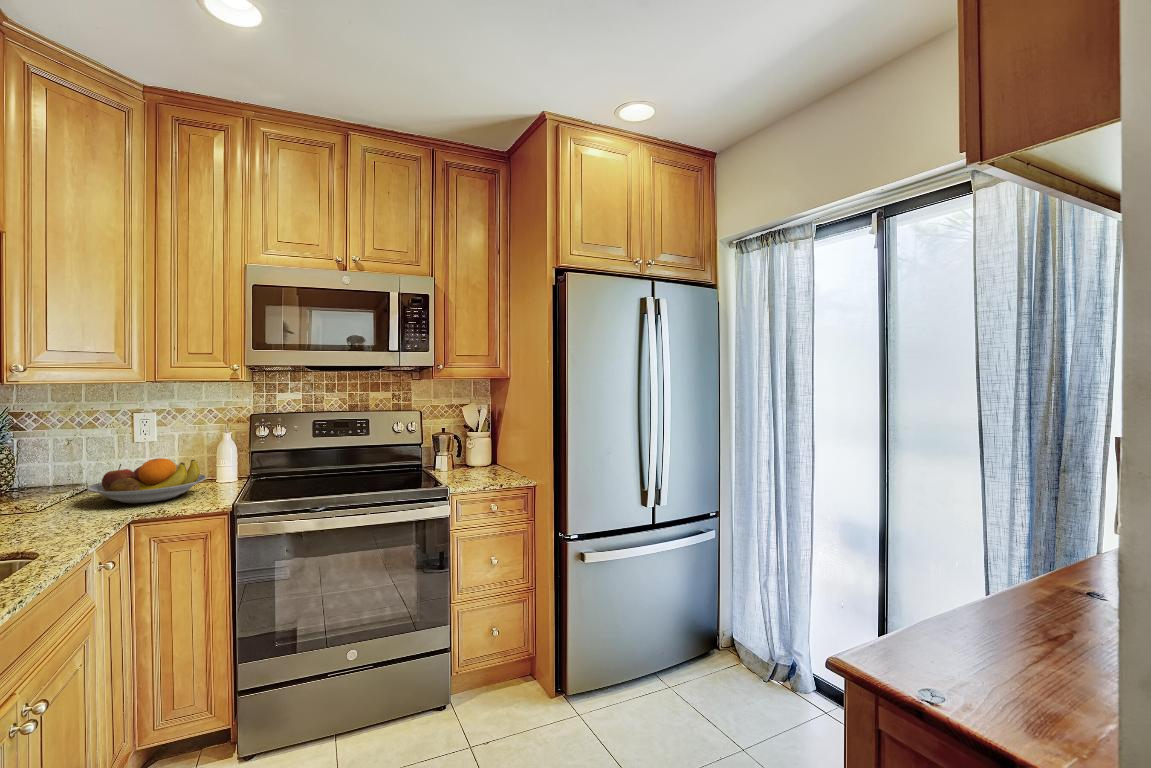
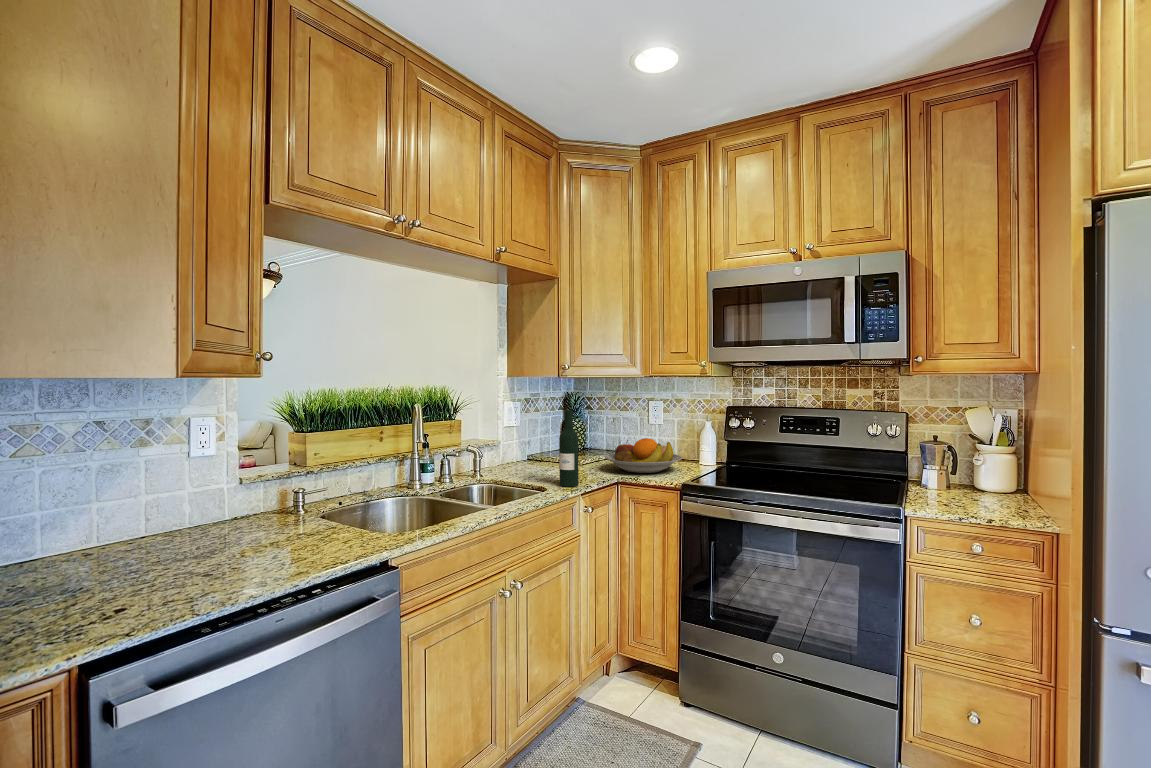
wine bottle: none [42,431,79,539] -> present [559,410,578,487]

